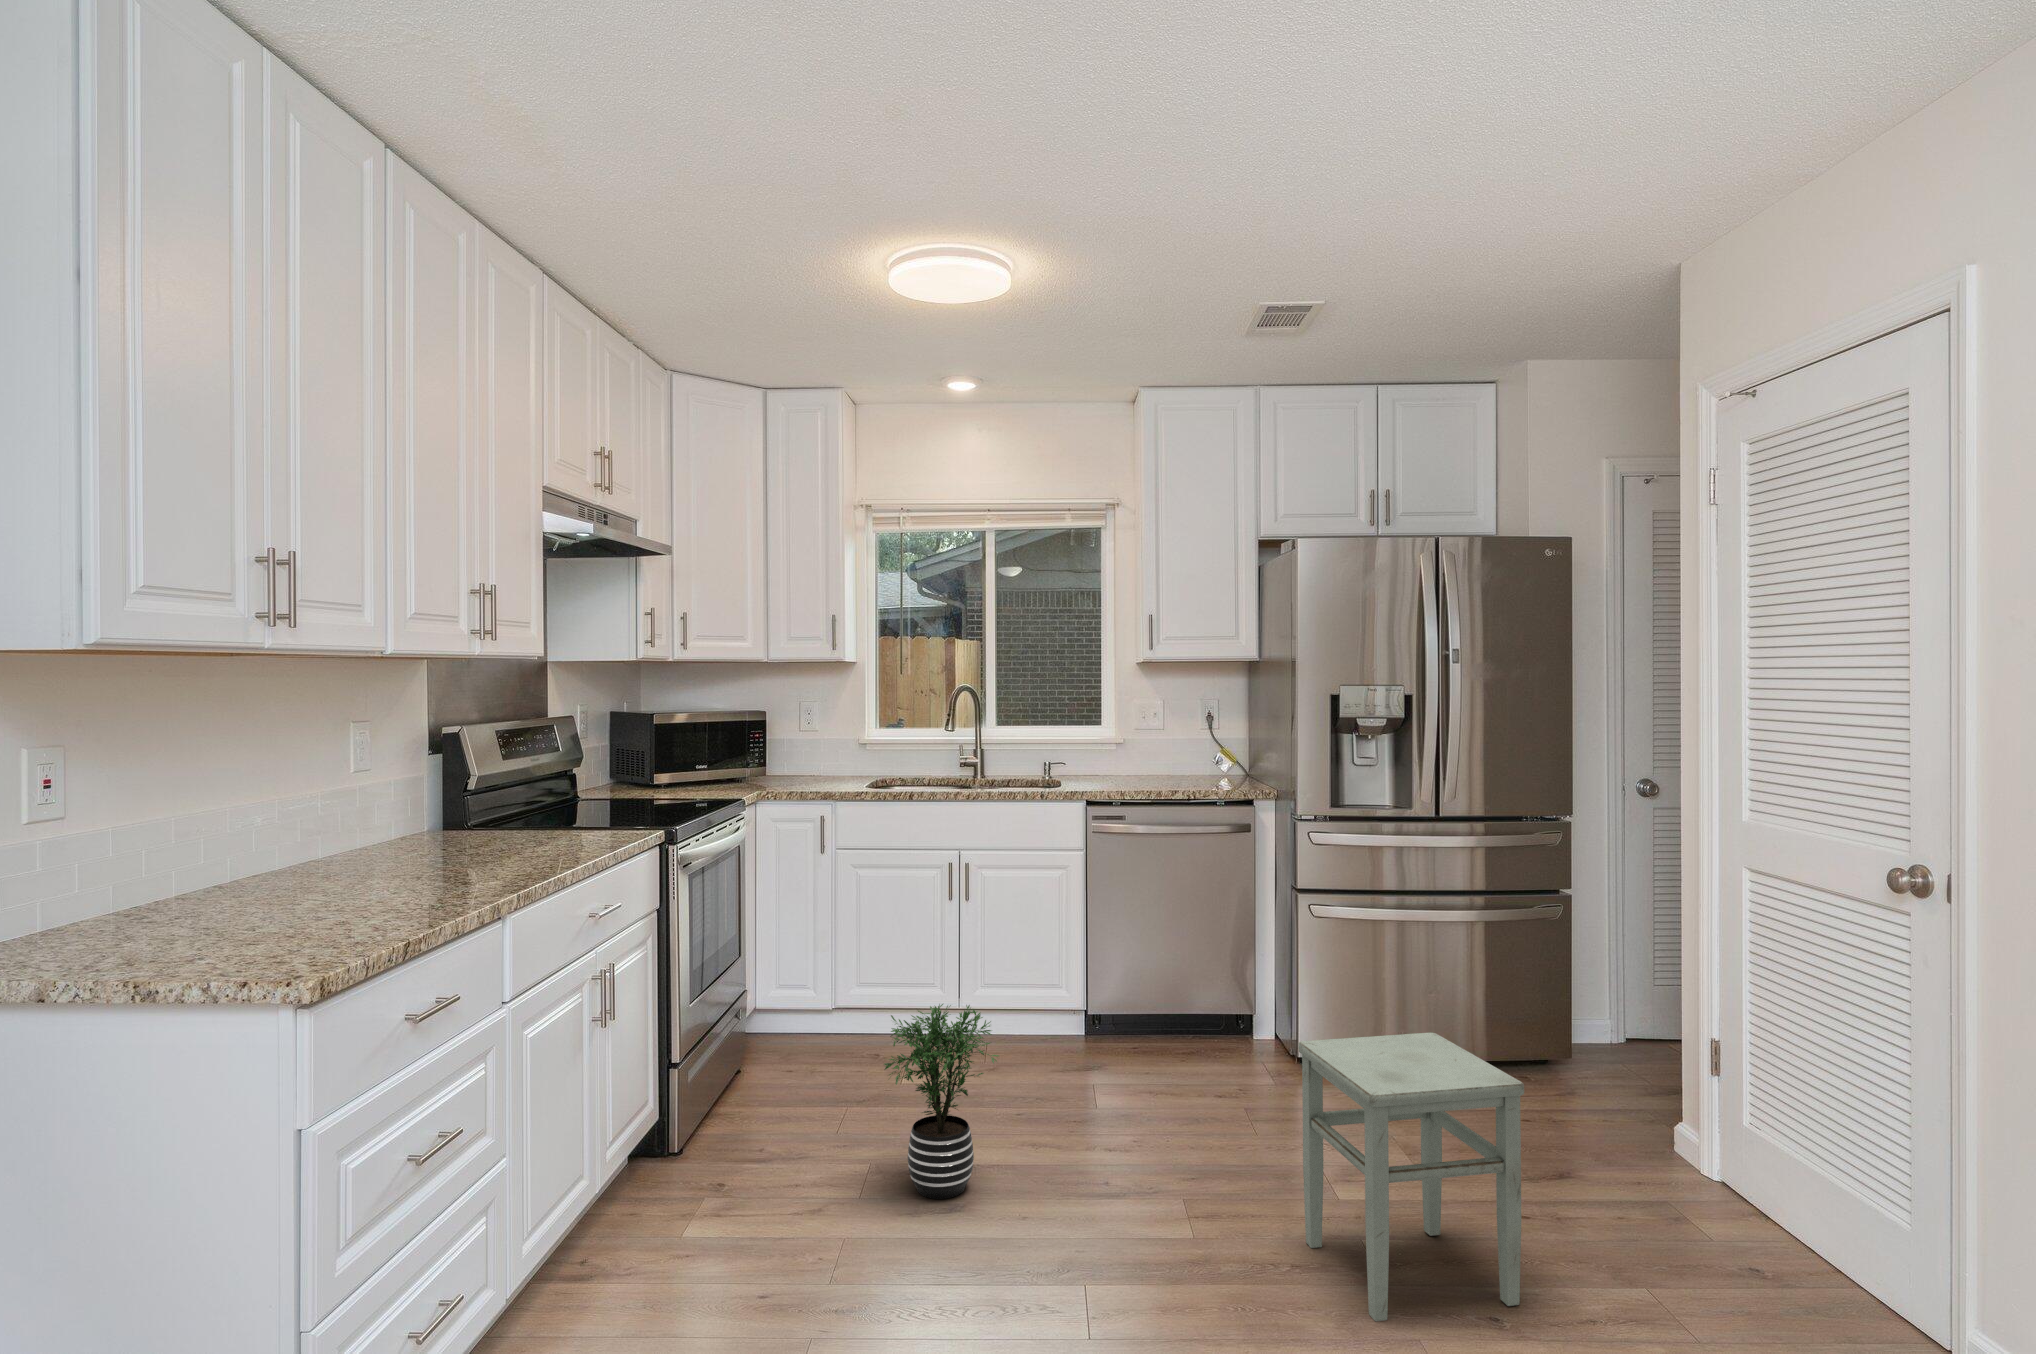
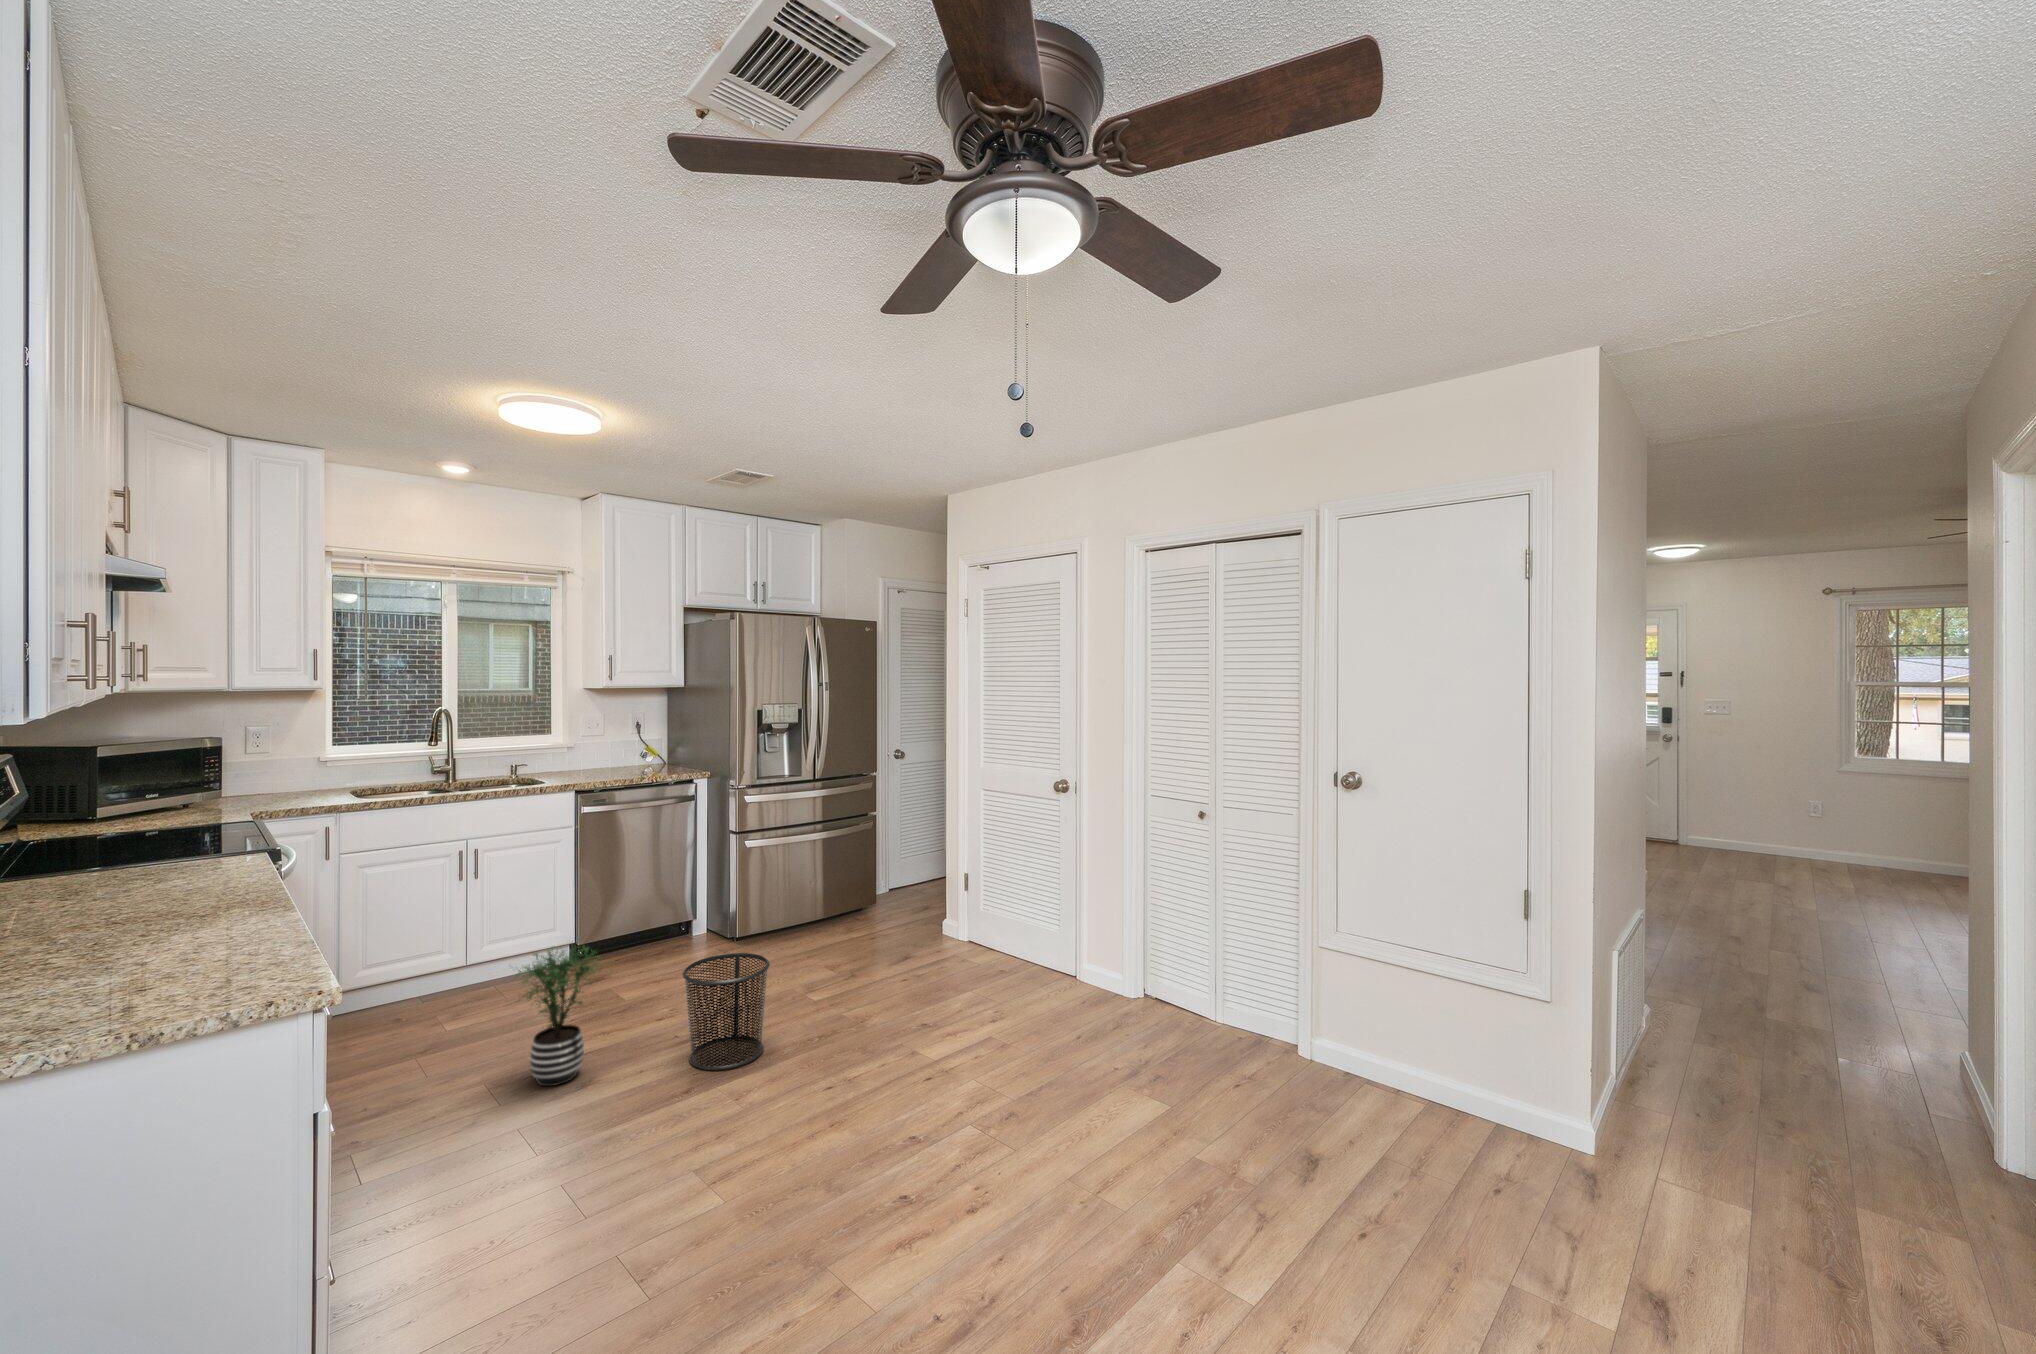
stool: present [1299,1032,1524,1321] -> none [806,894,924,1043]
waste bin: none [1081,1075,1216,1271] -> present [683,953,770,1070]

